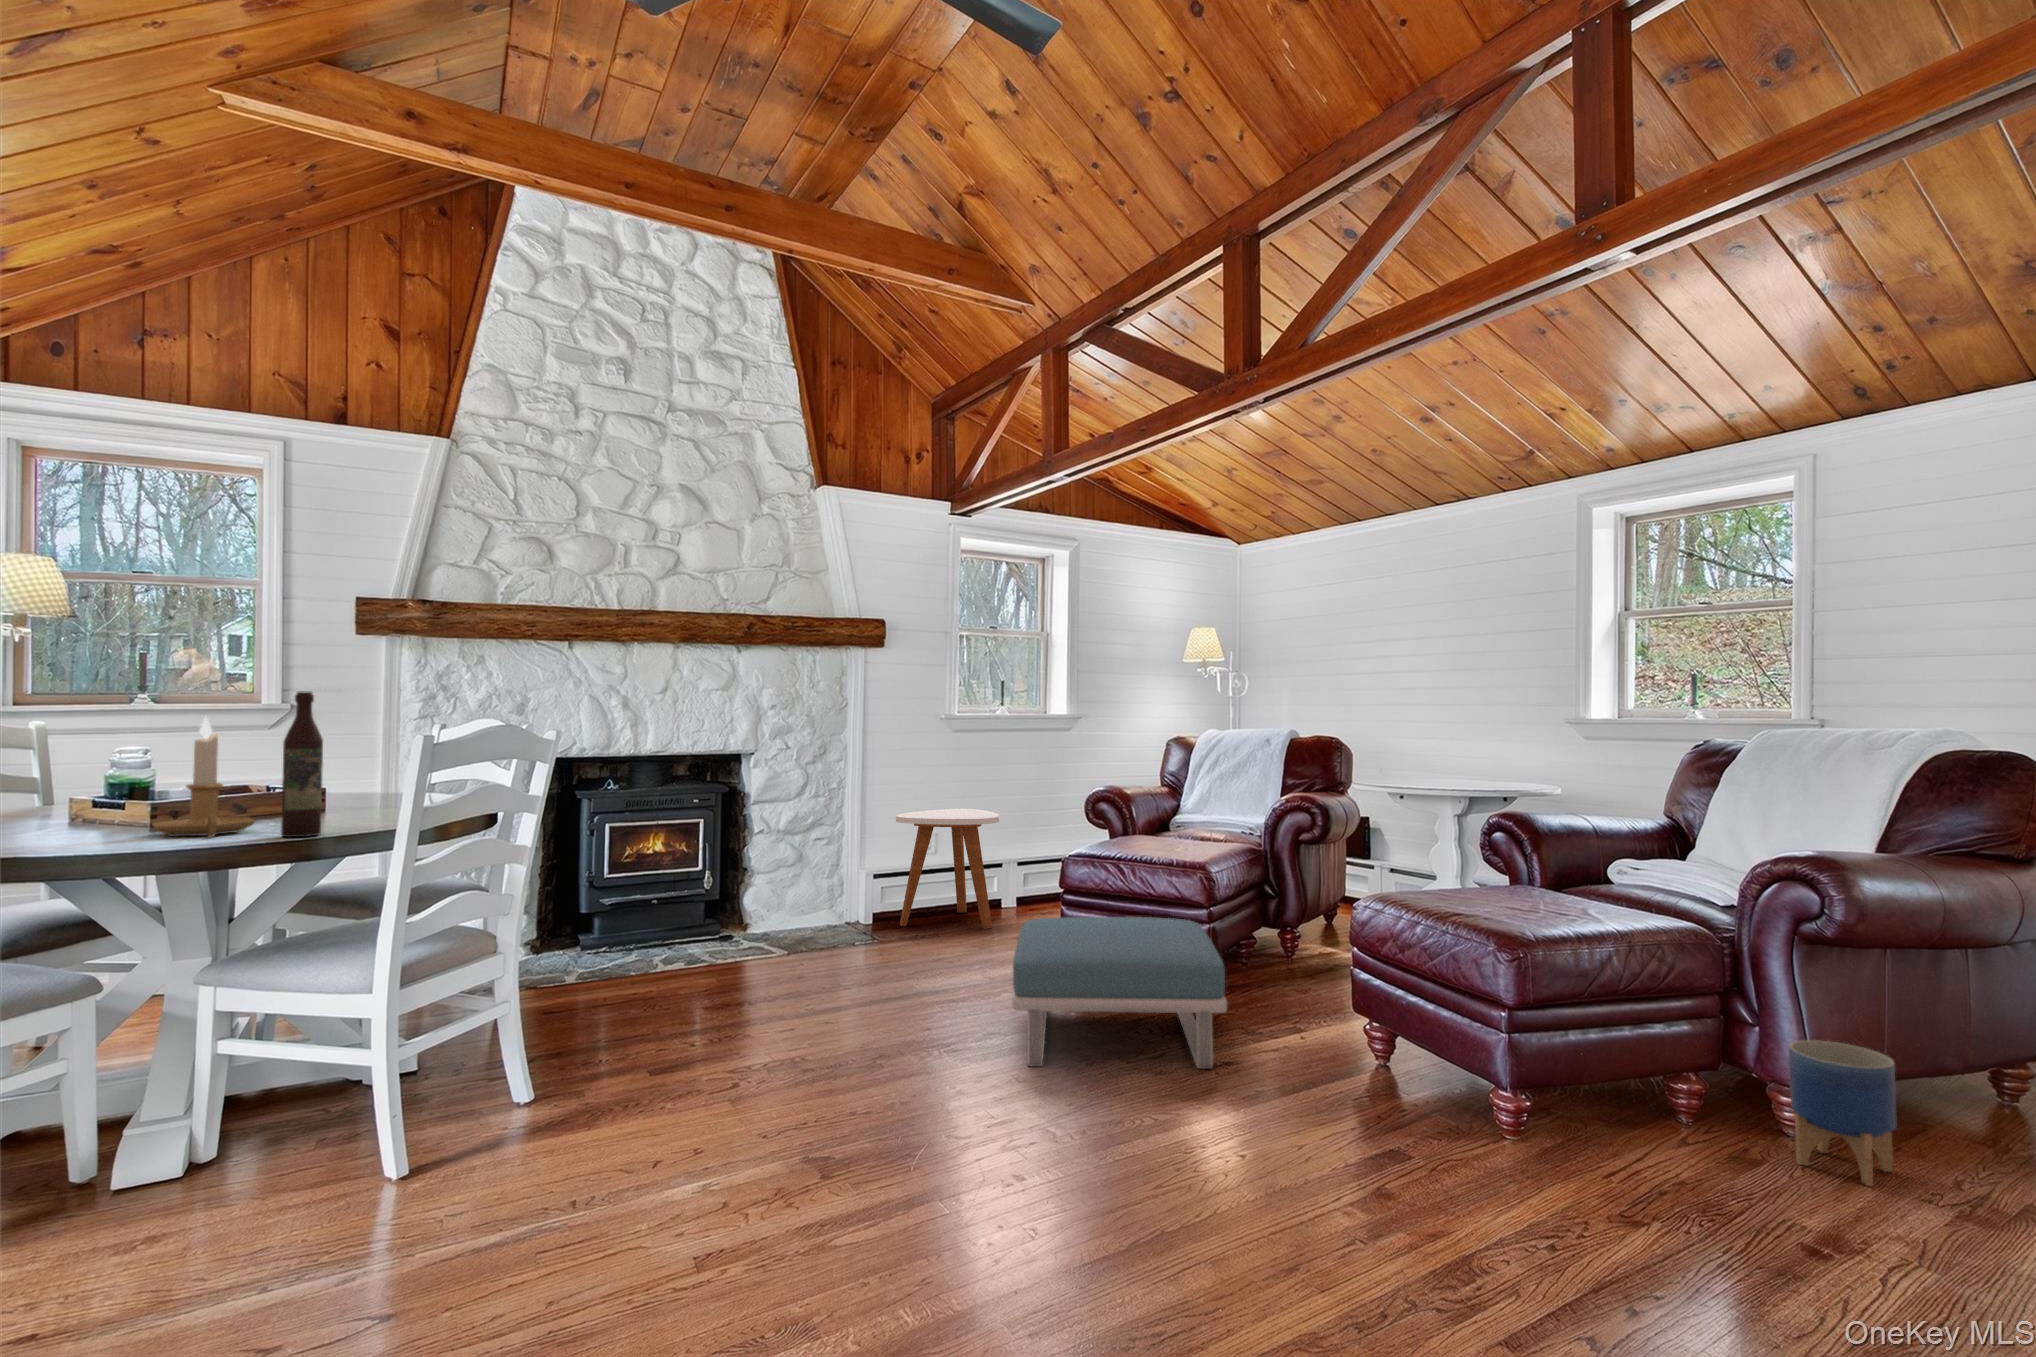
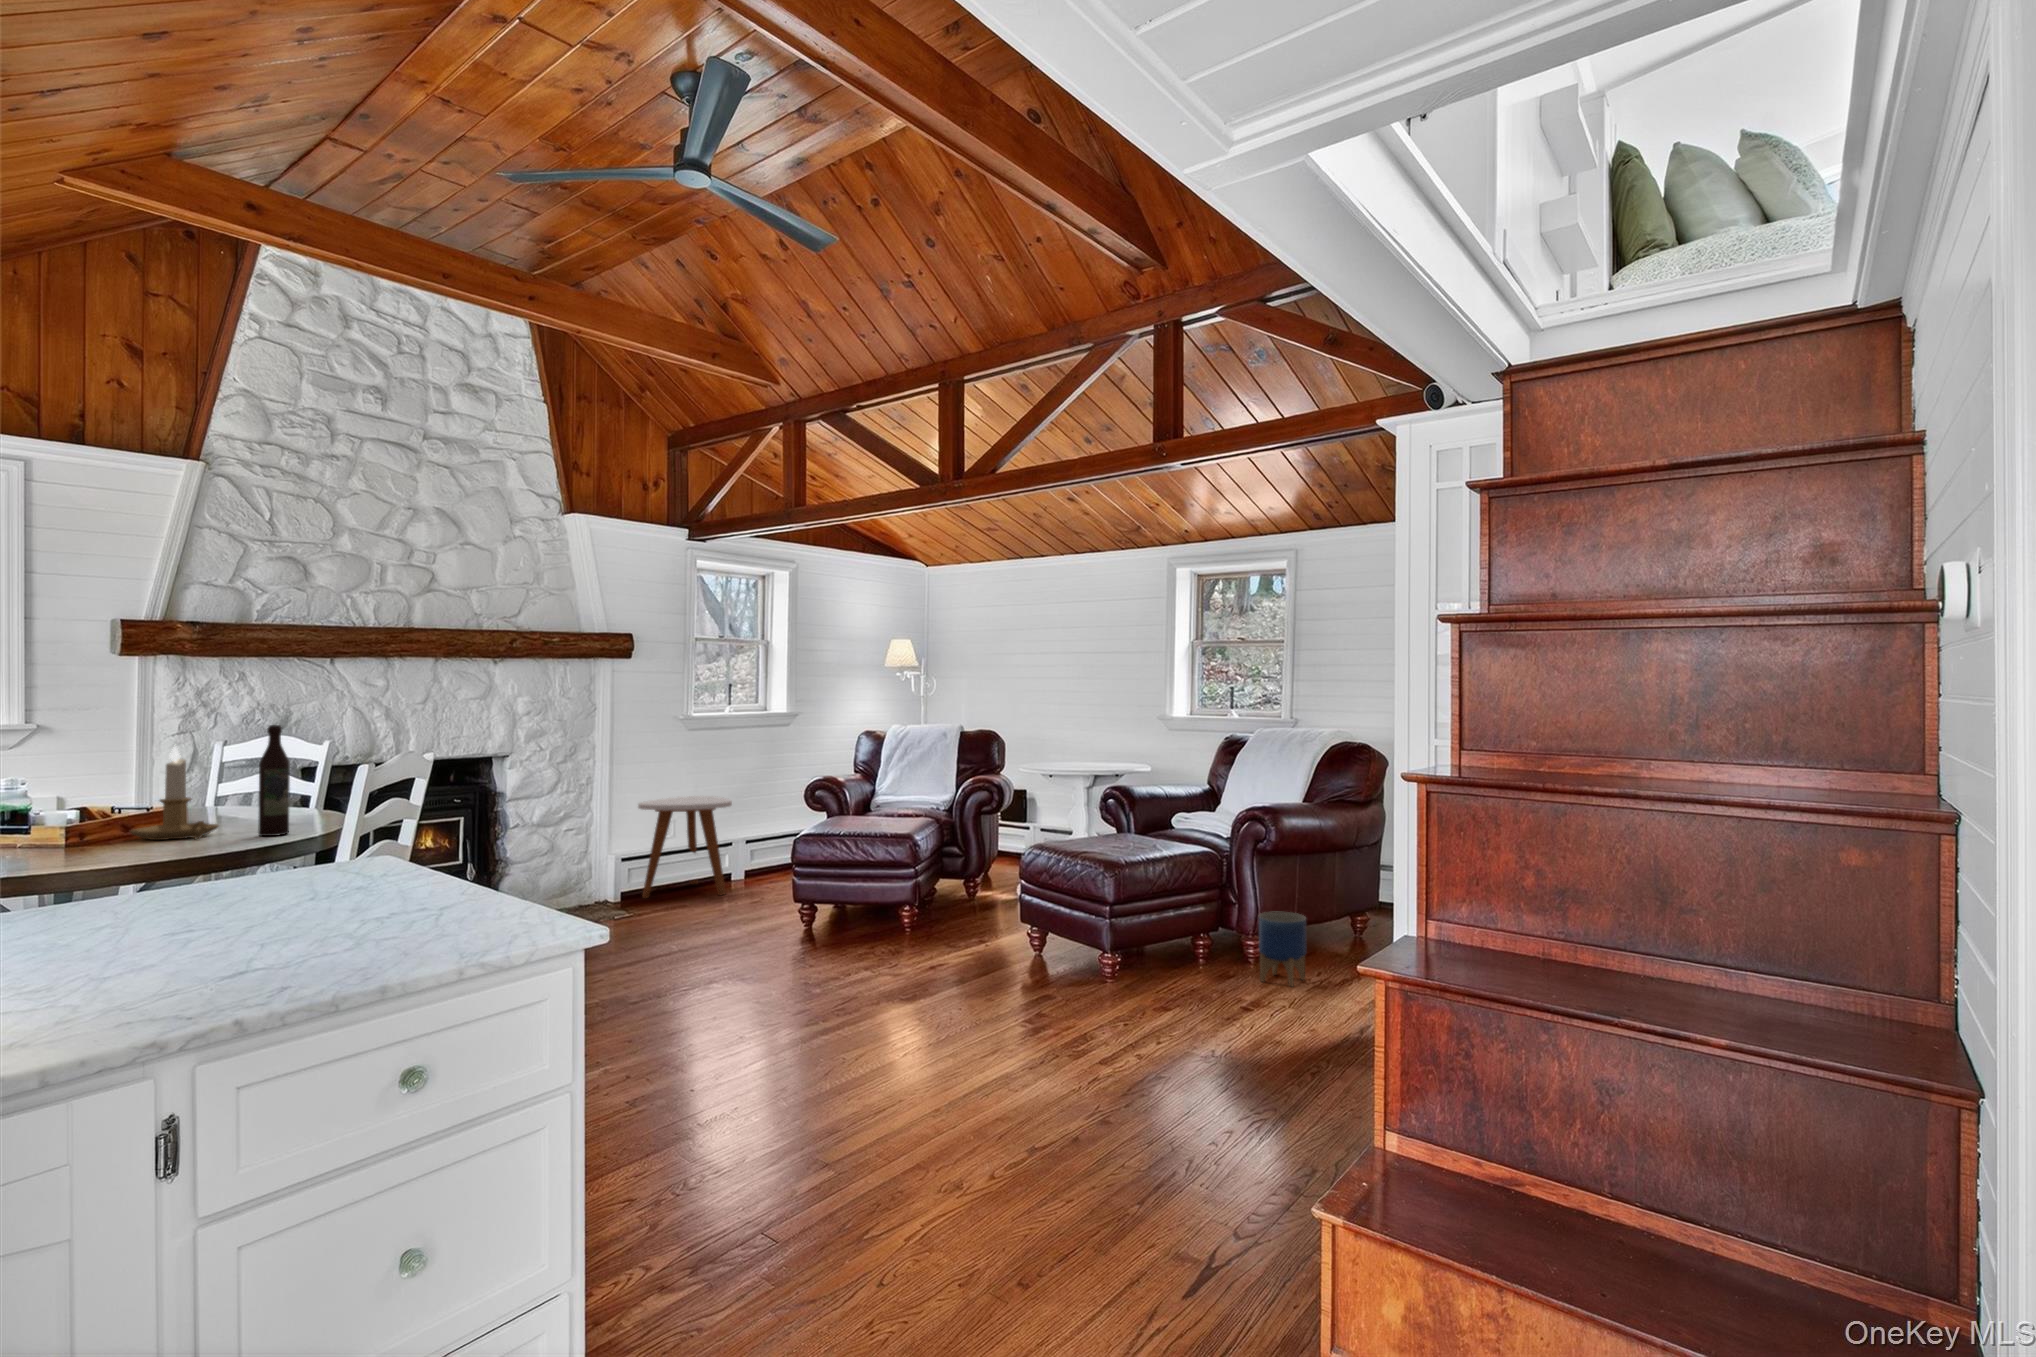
footstool: present [1012,917,1227,1069] -> none [776,872,936,981]

